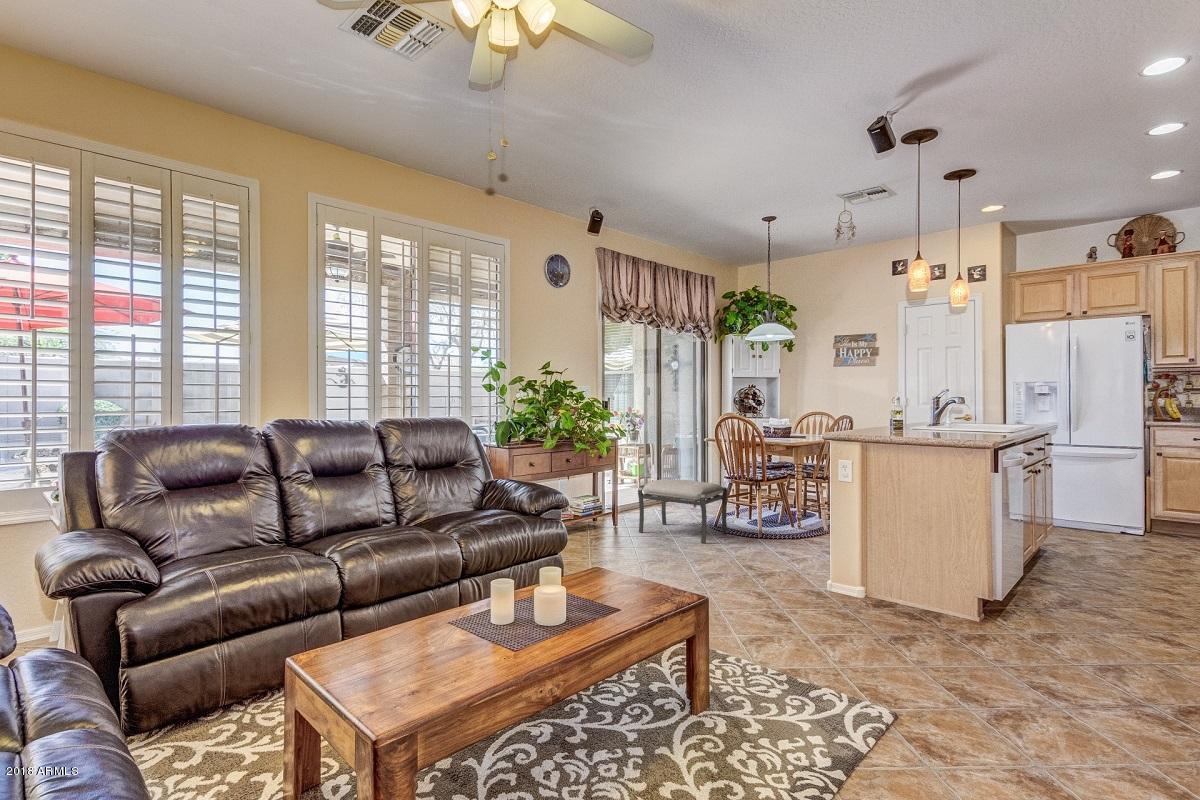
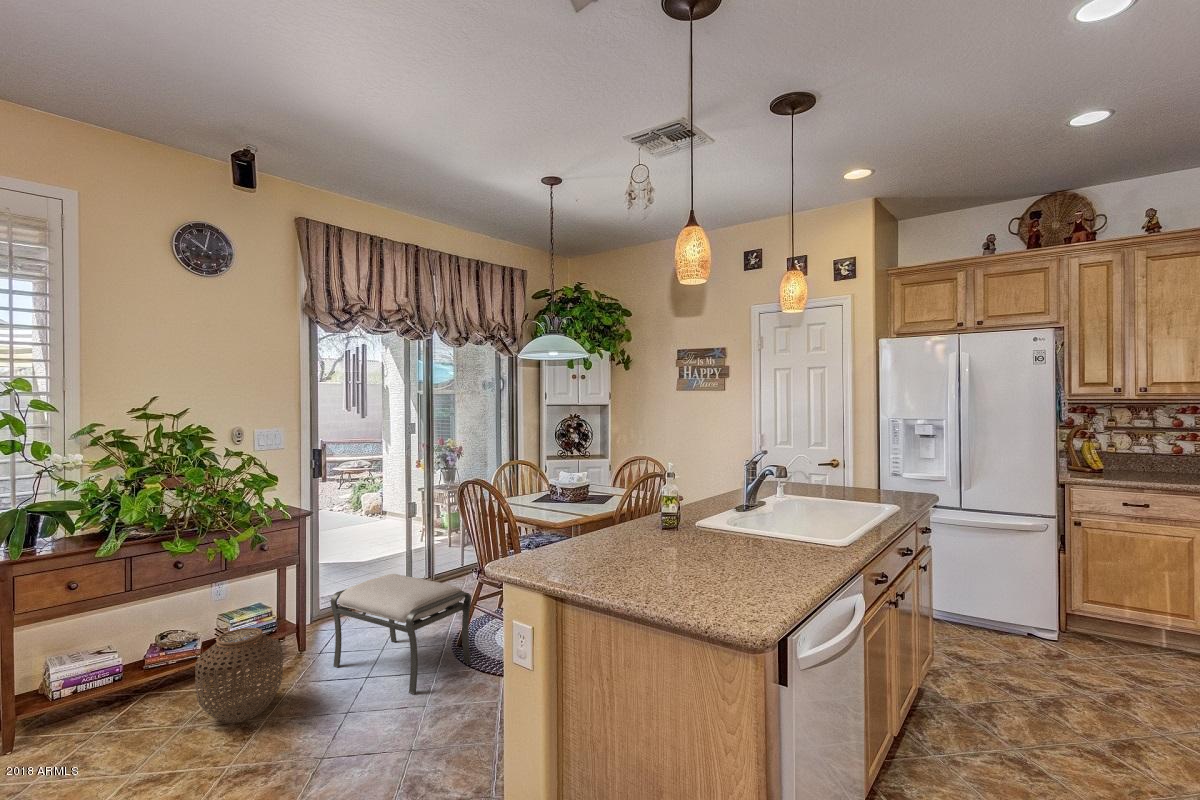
woven basket: none [585,498,630,549] -> present [195,628,283,722]

